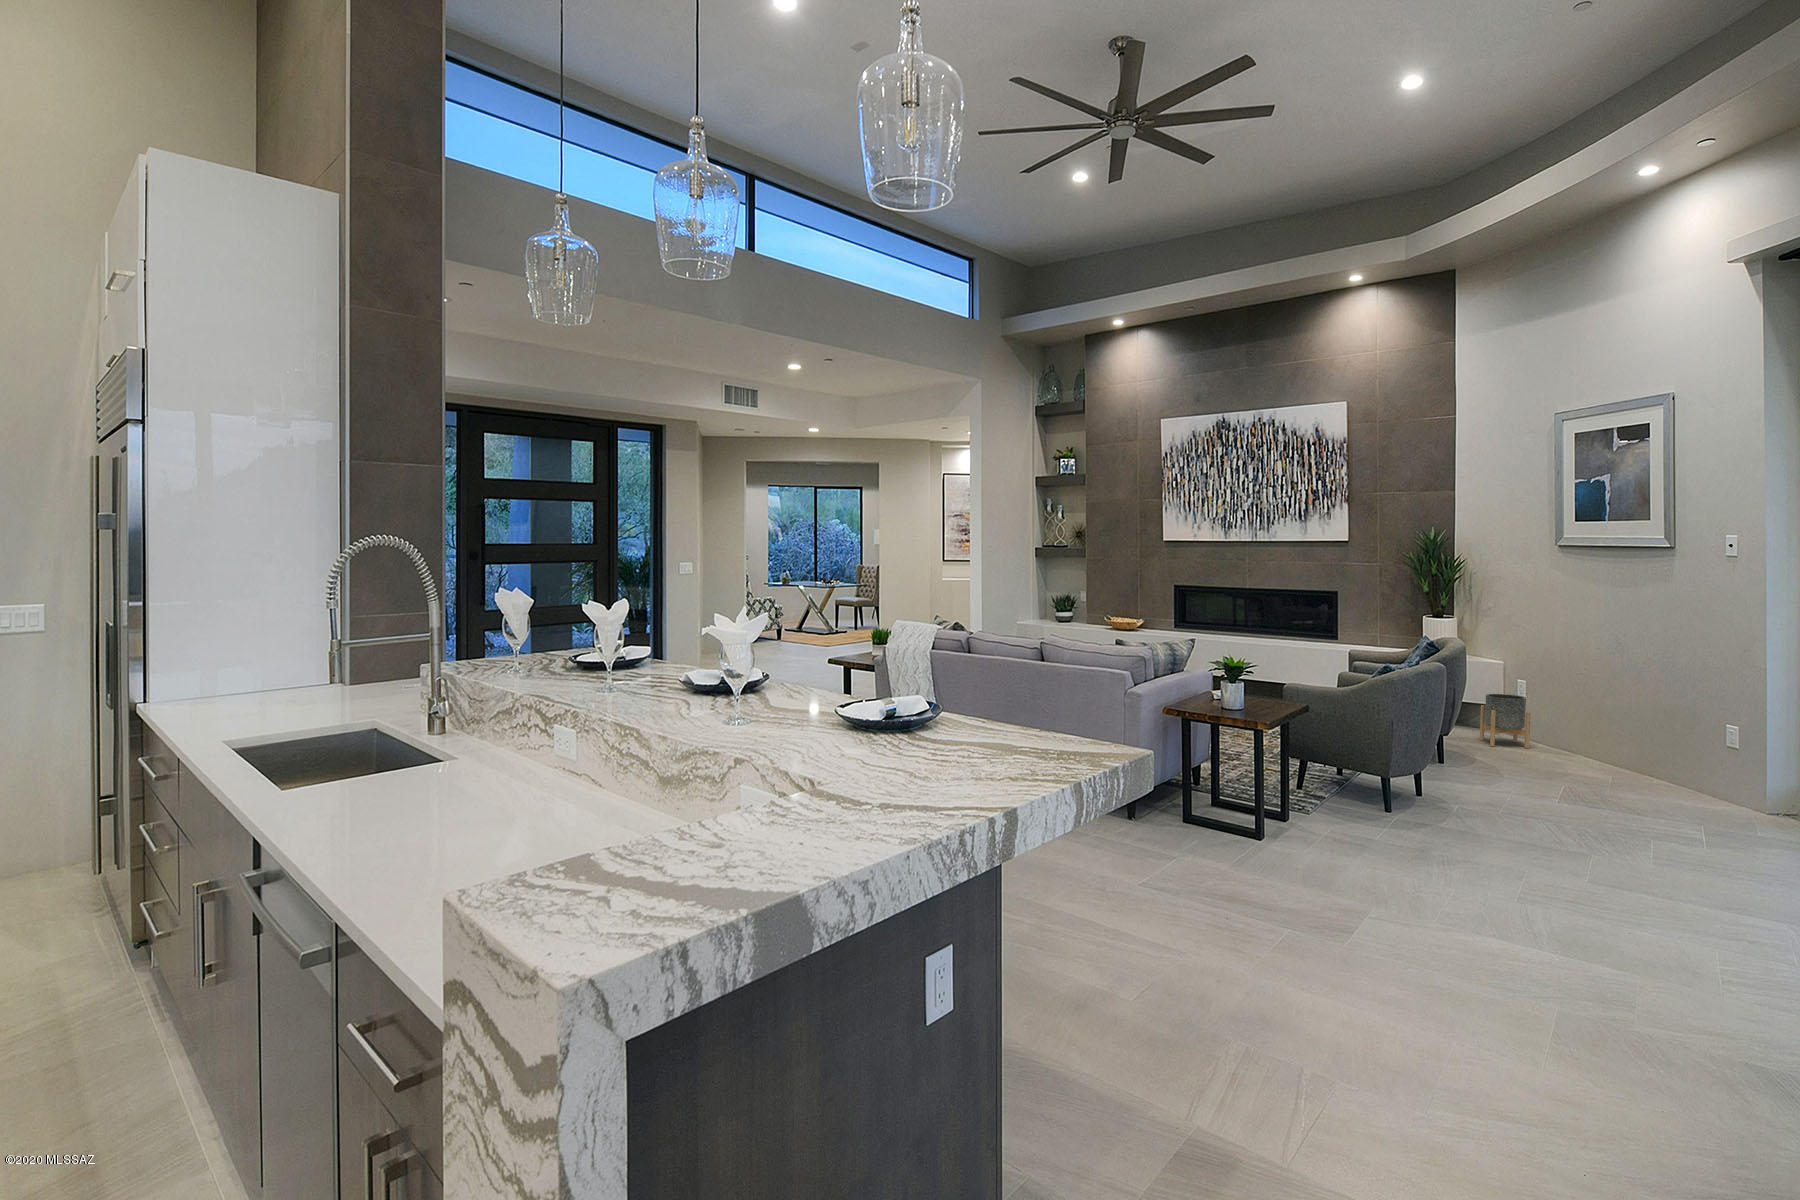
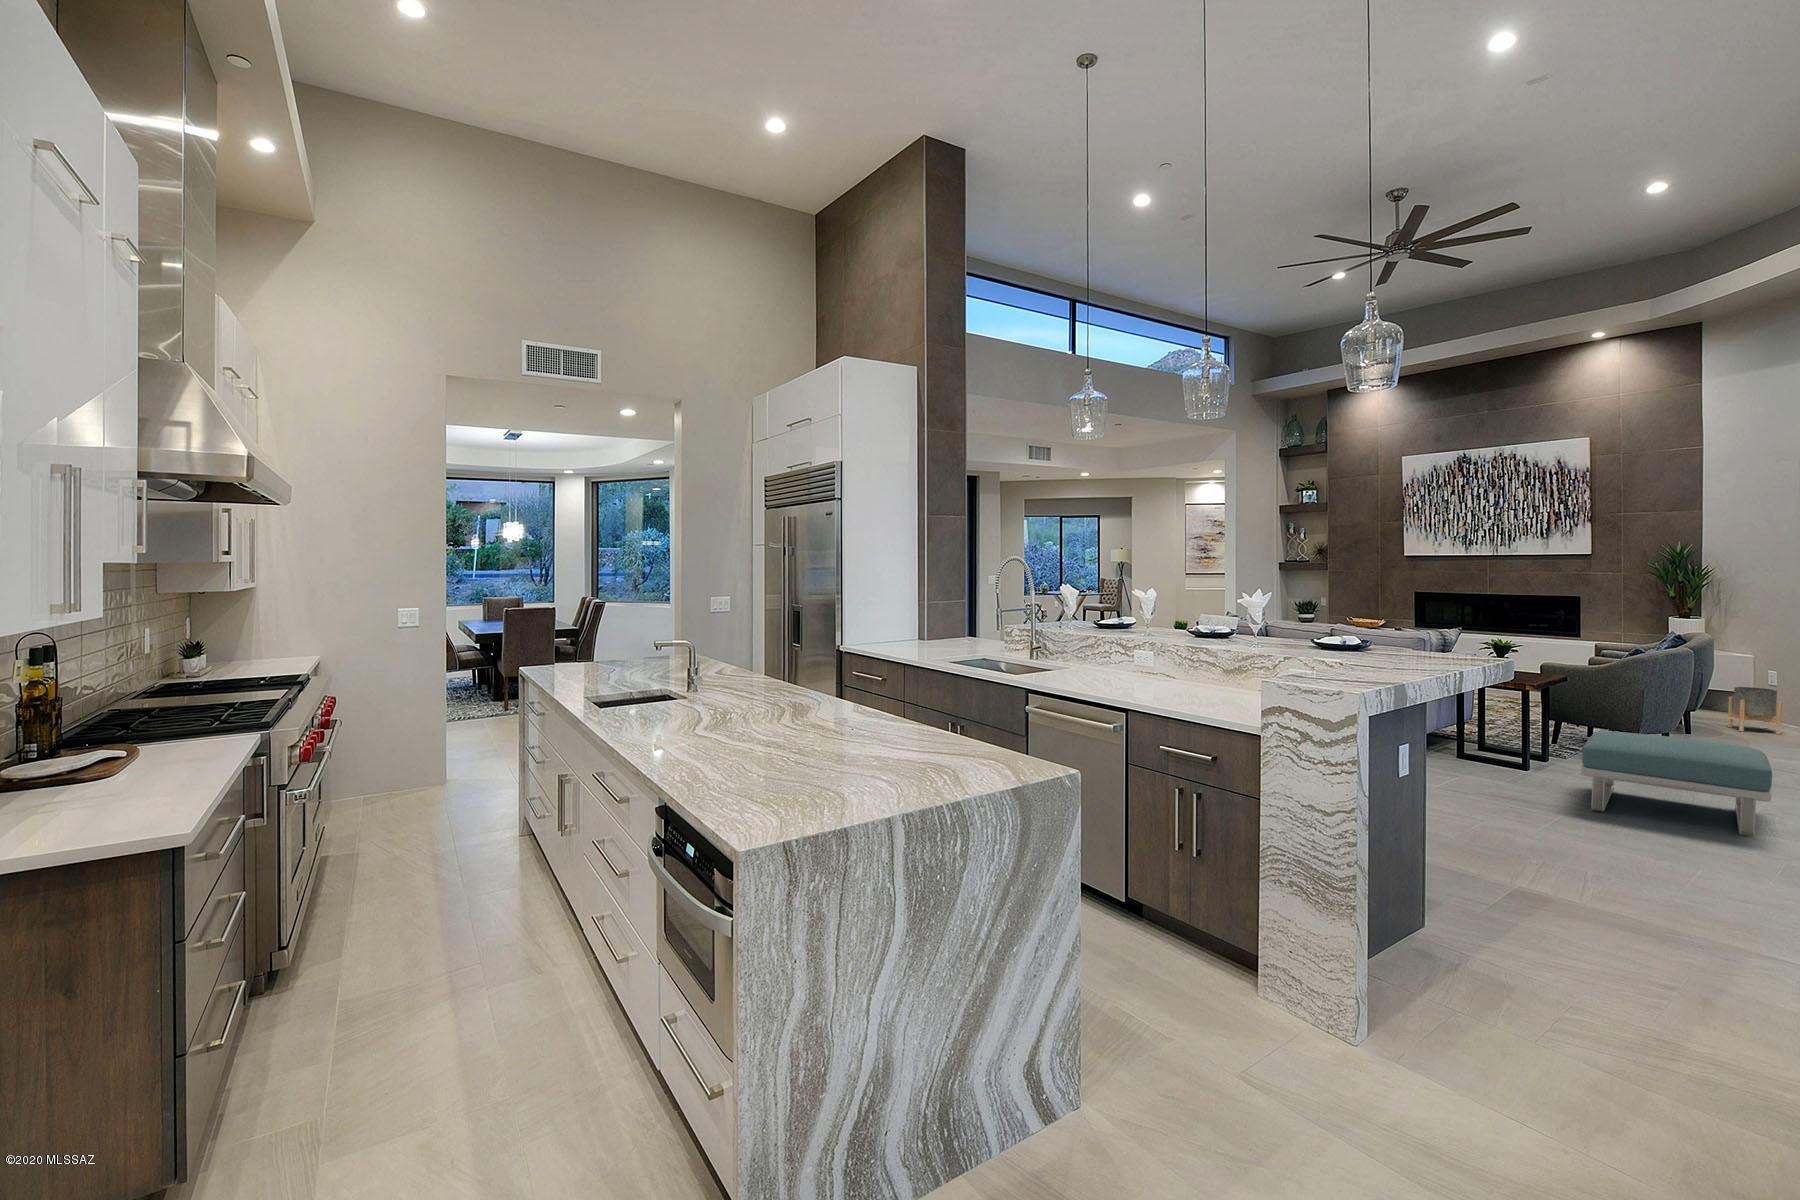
footstool: none [1304,795,1519,956] -> present [1581,731,1772,836]

